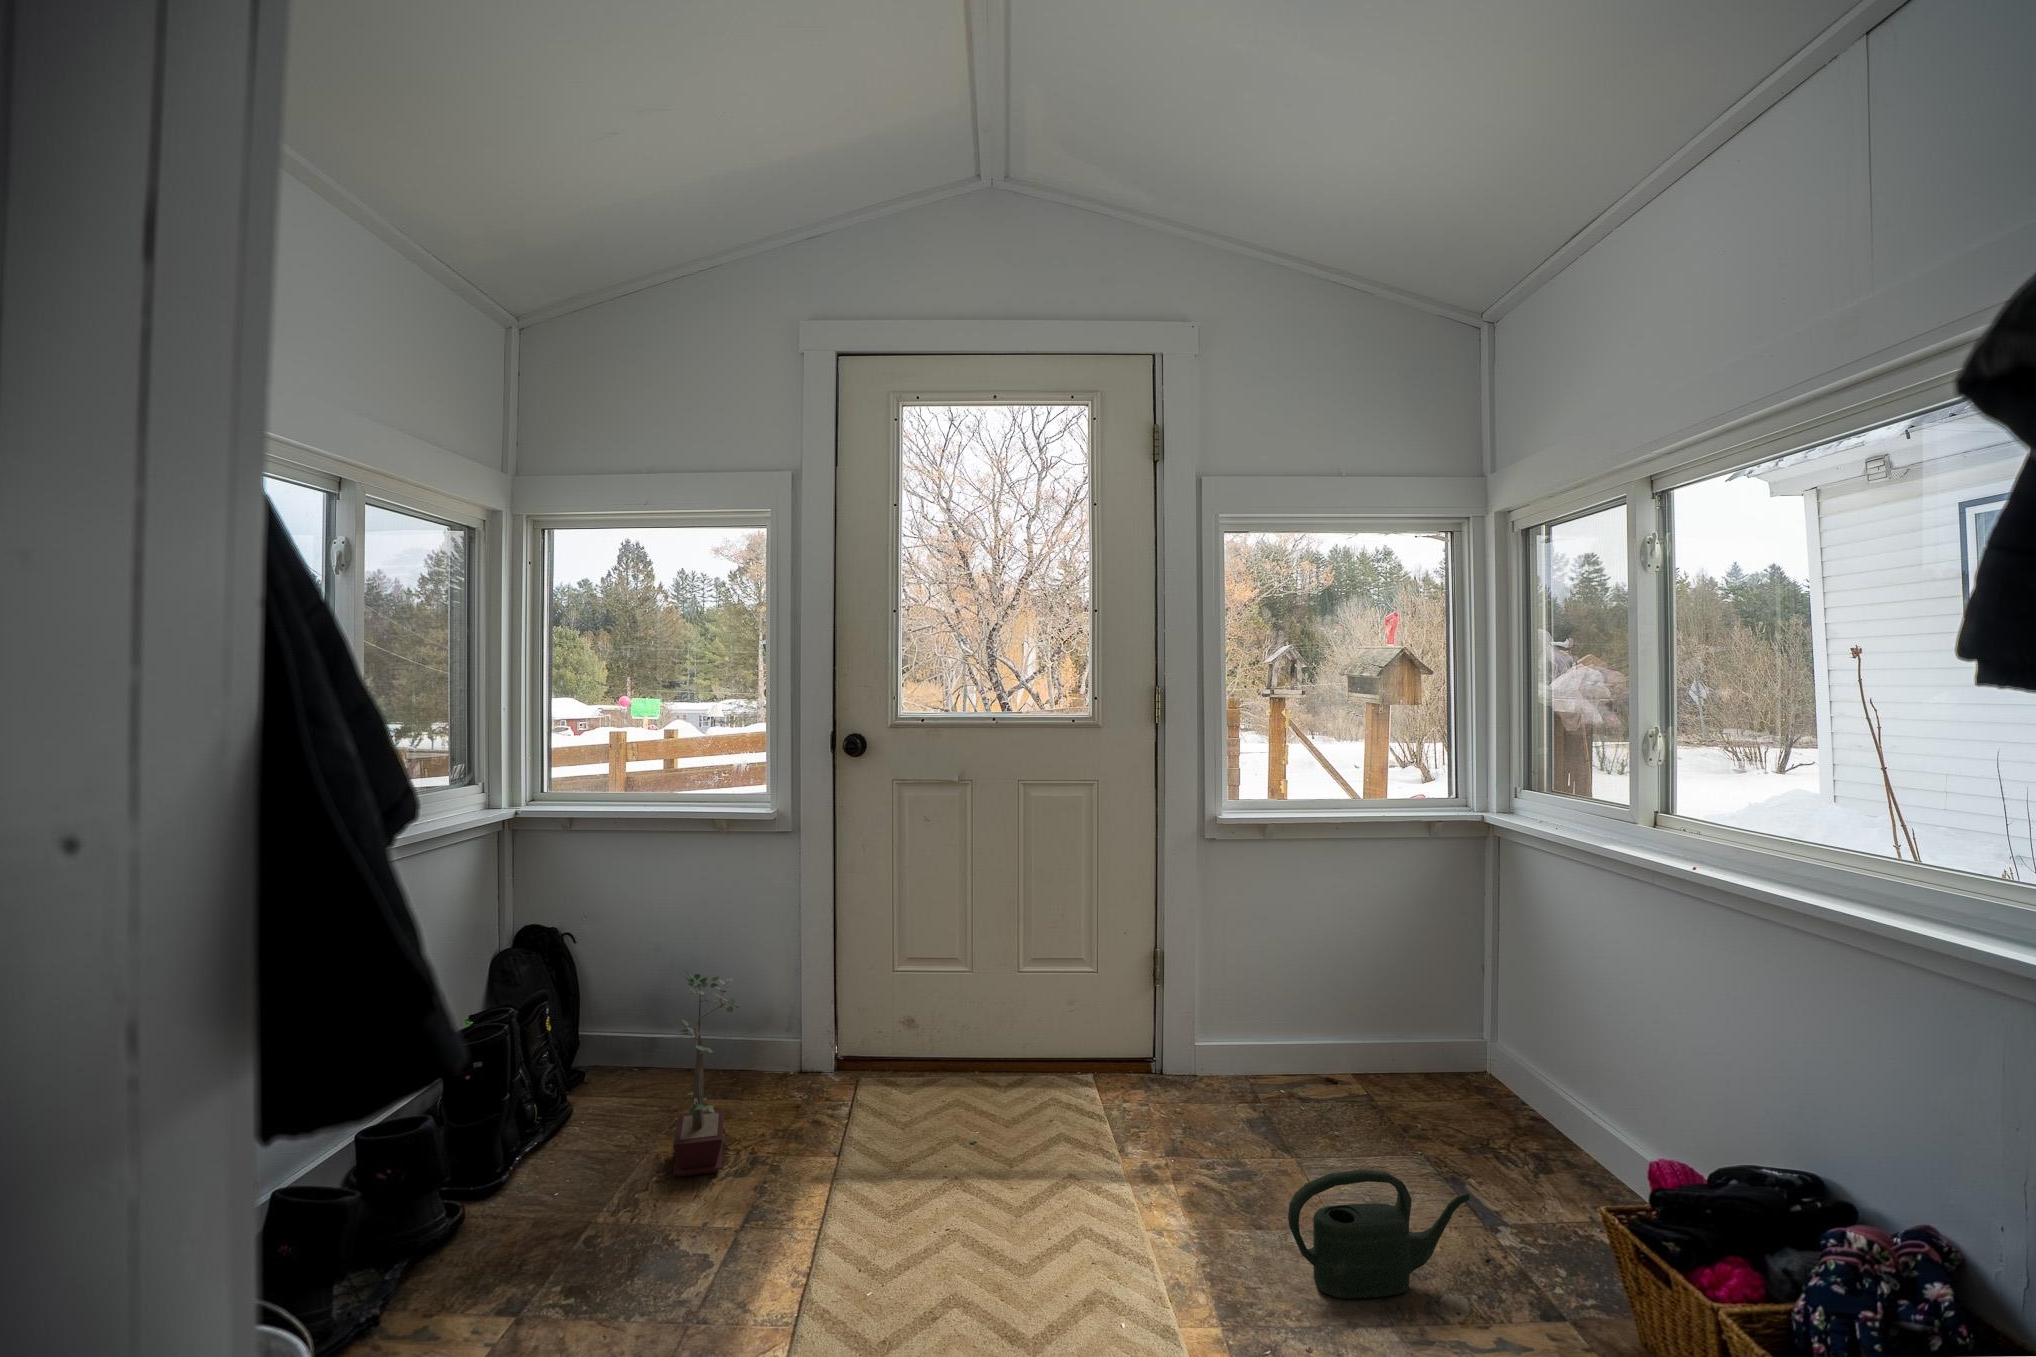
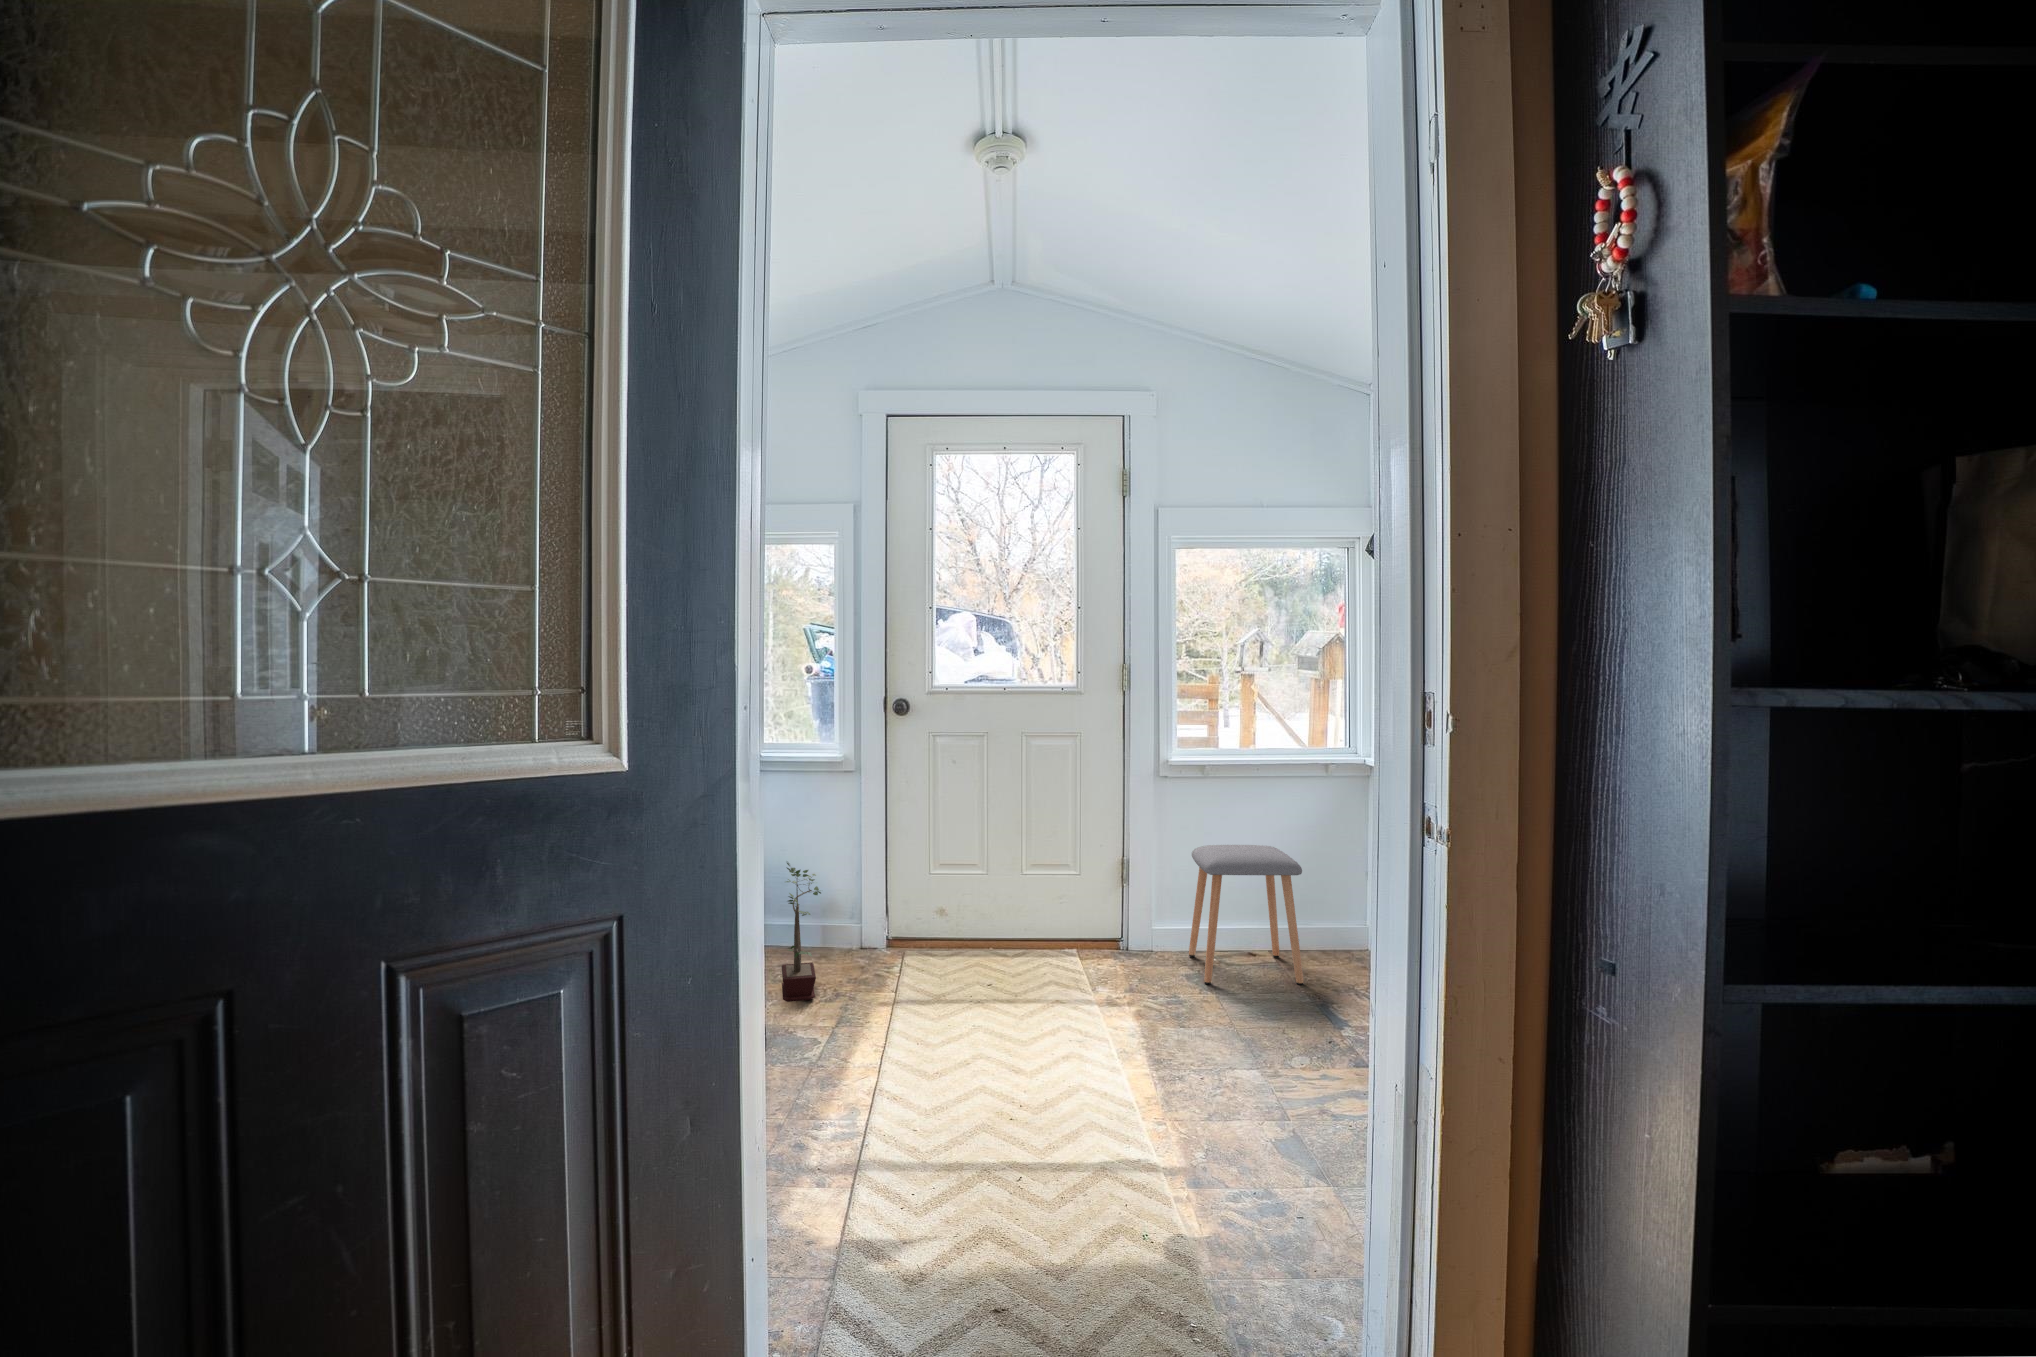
stool: none [1246,933,1416,1139] -> present [1189,845,1304,985]
watering can: present [1288,1169,1470,1299] -> none [1197,978,1317,1058]

